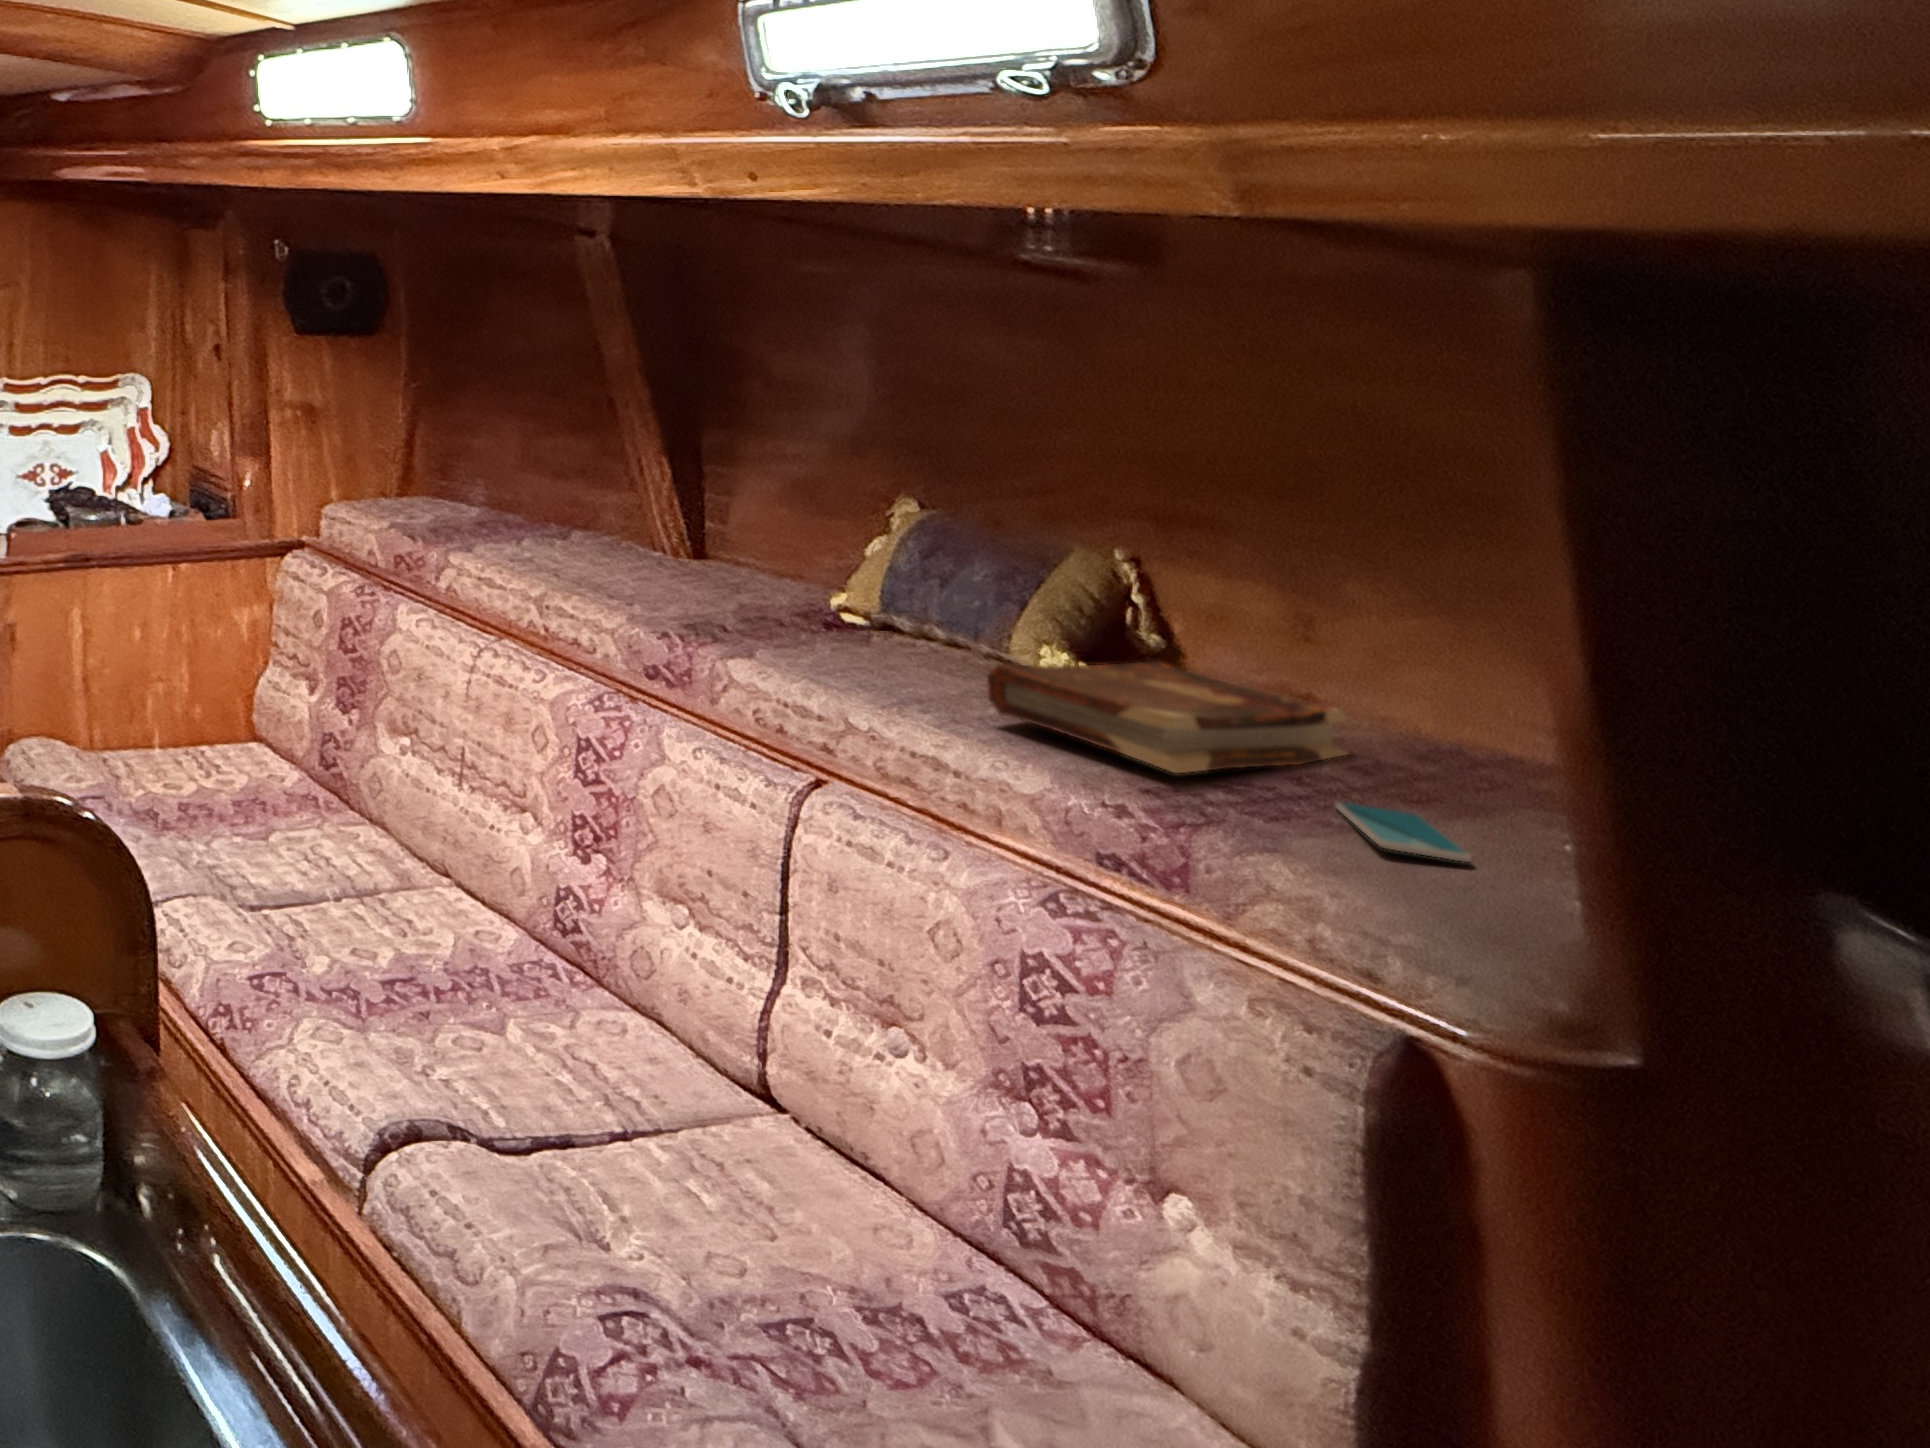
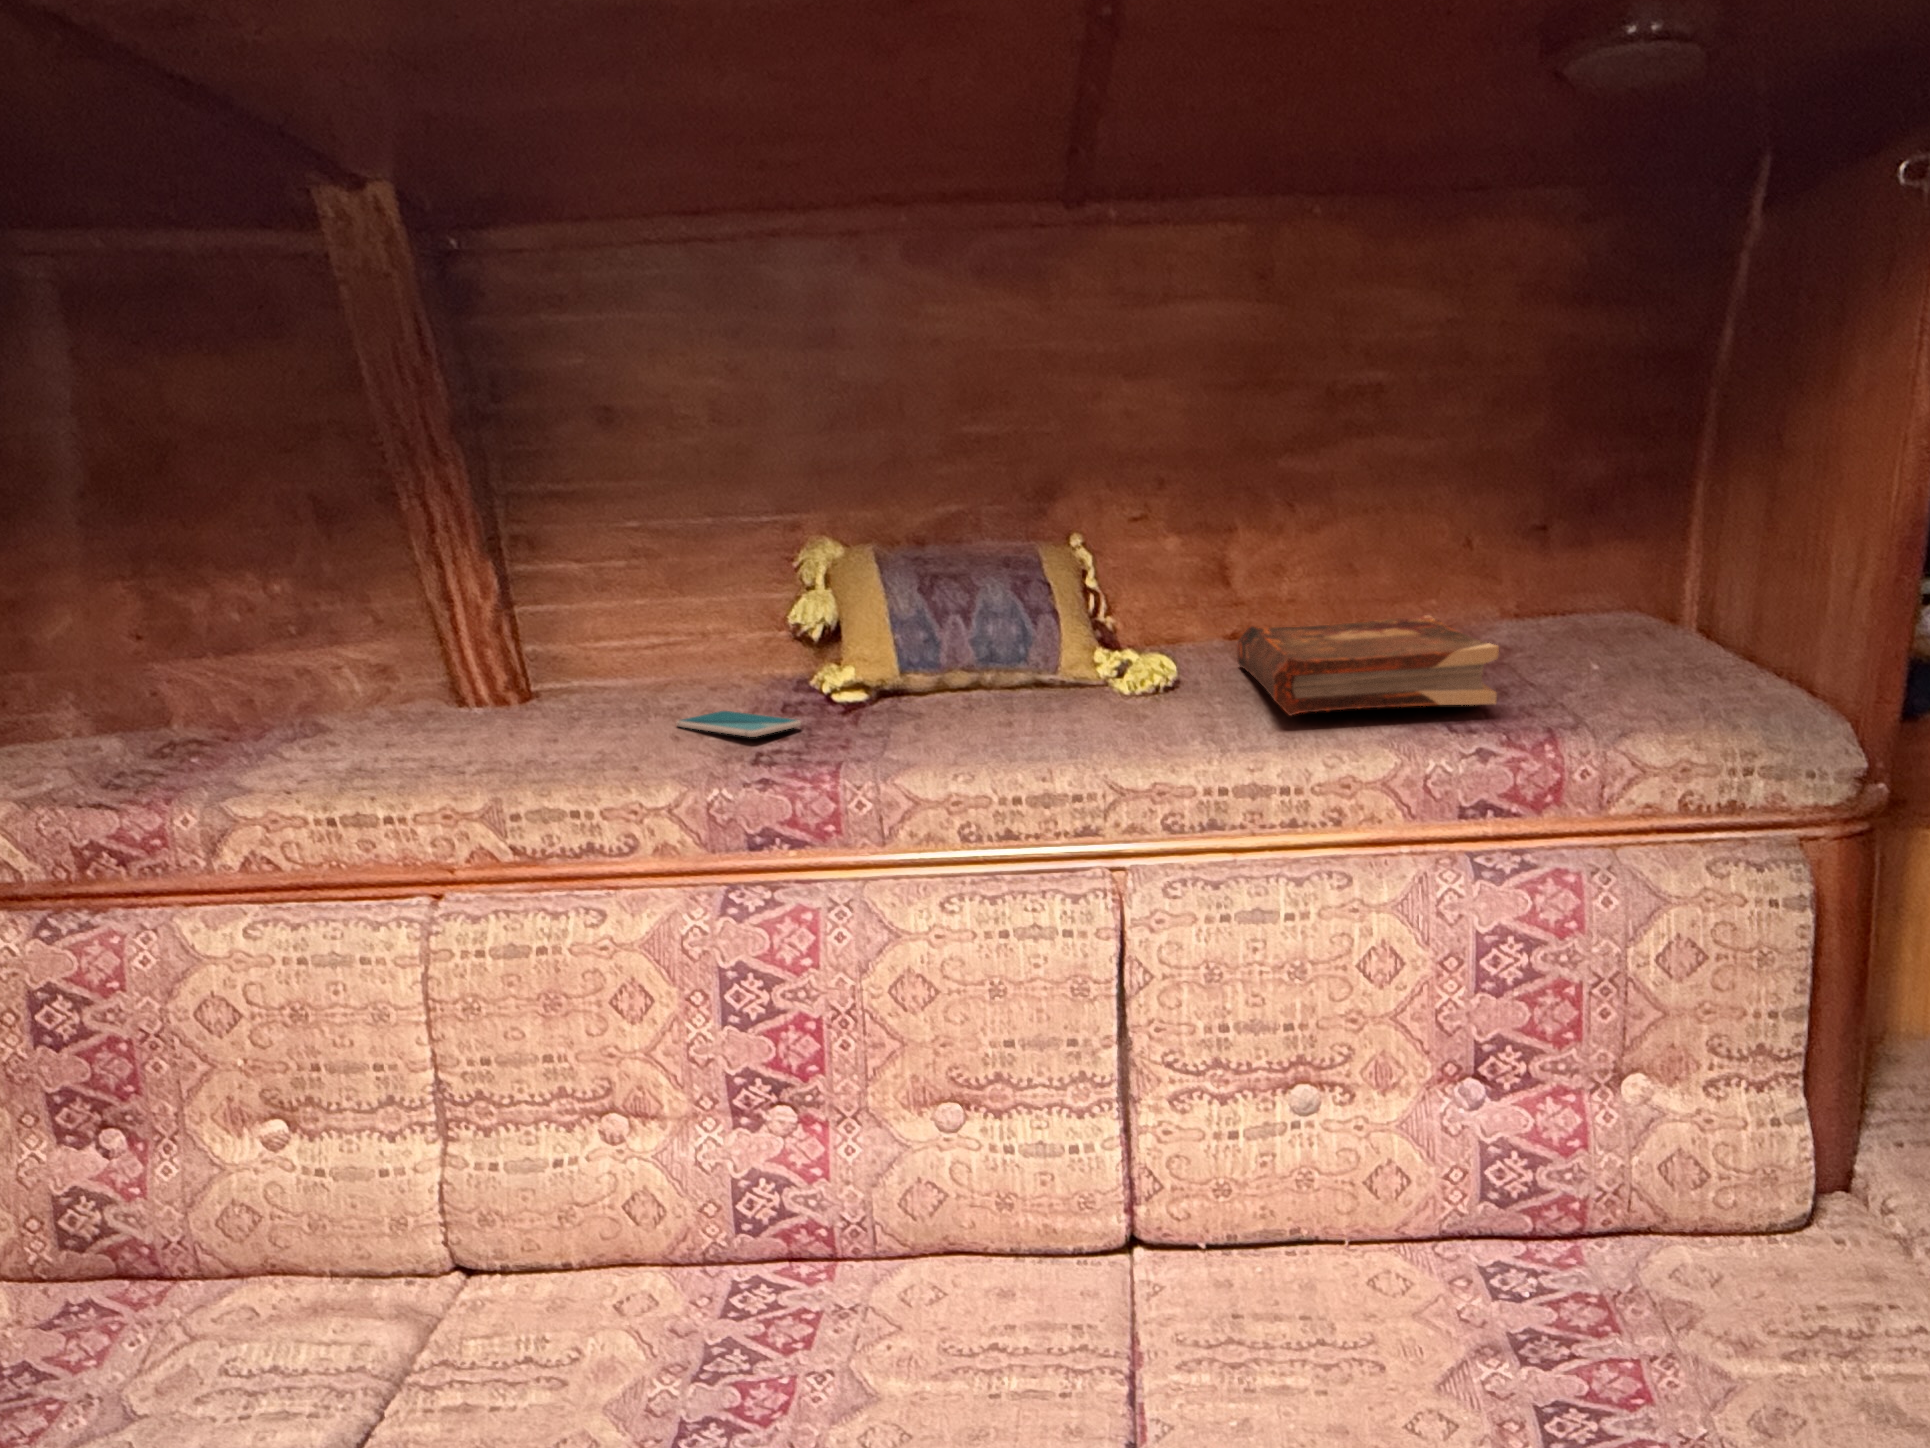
smartphone: present [1335,802,1472,862] -> present [677,711,801,737]

